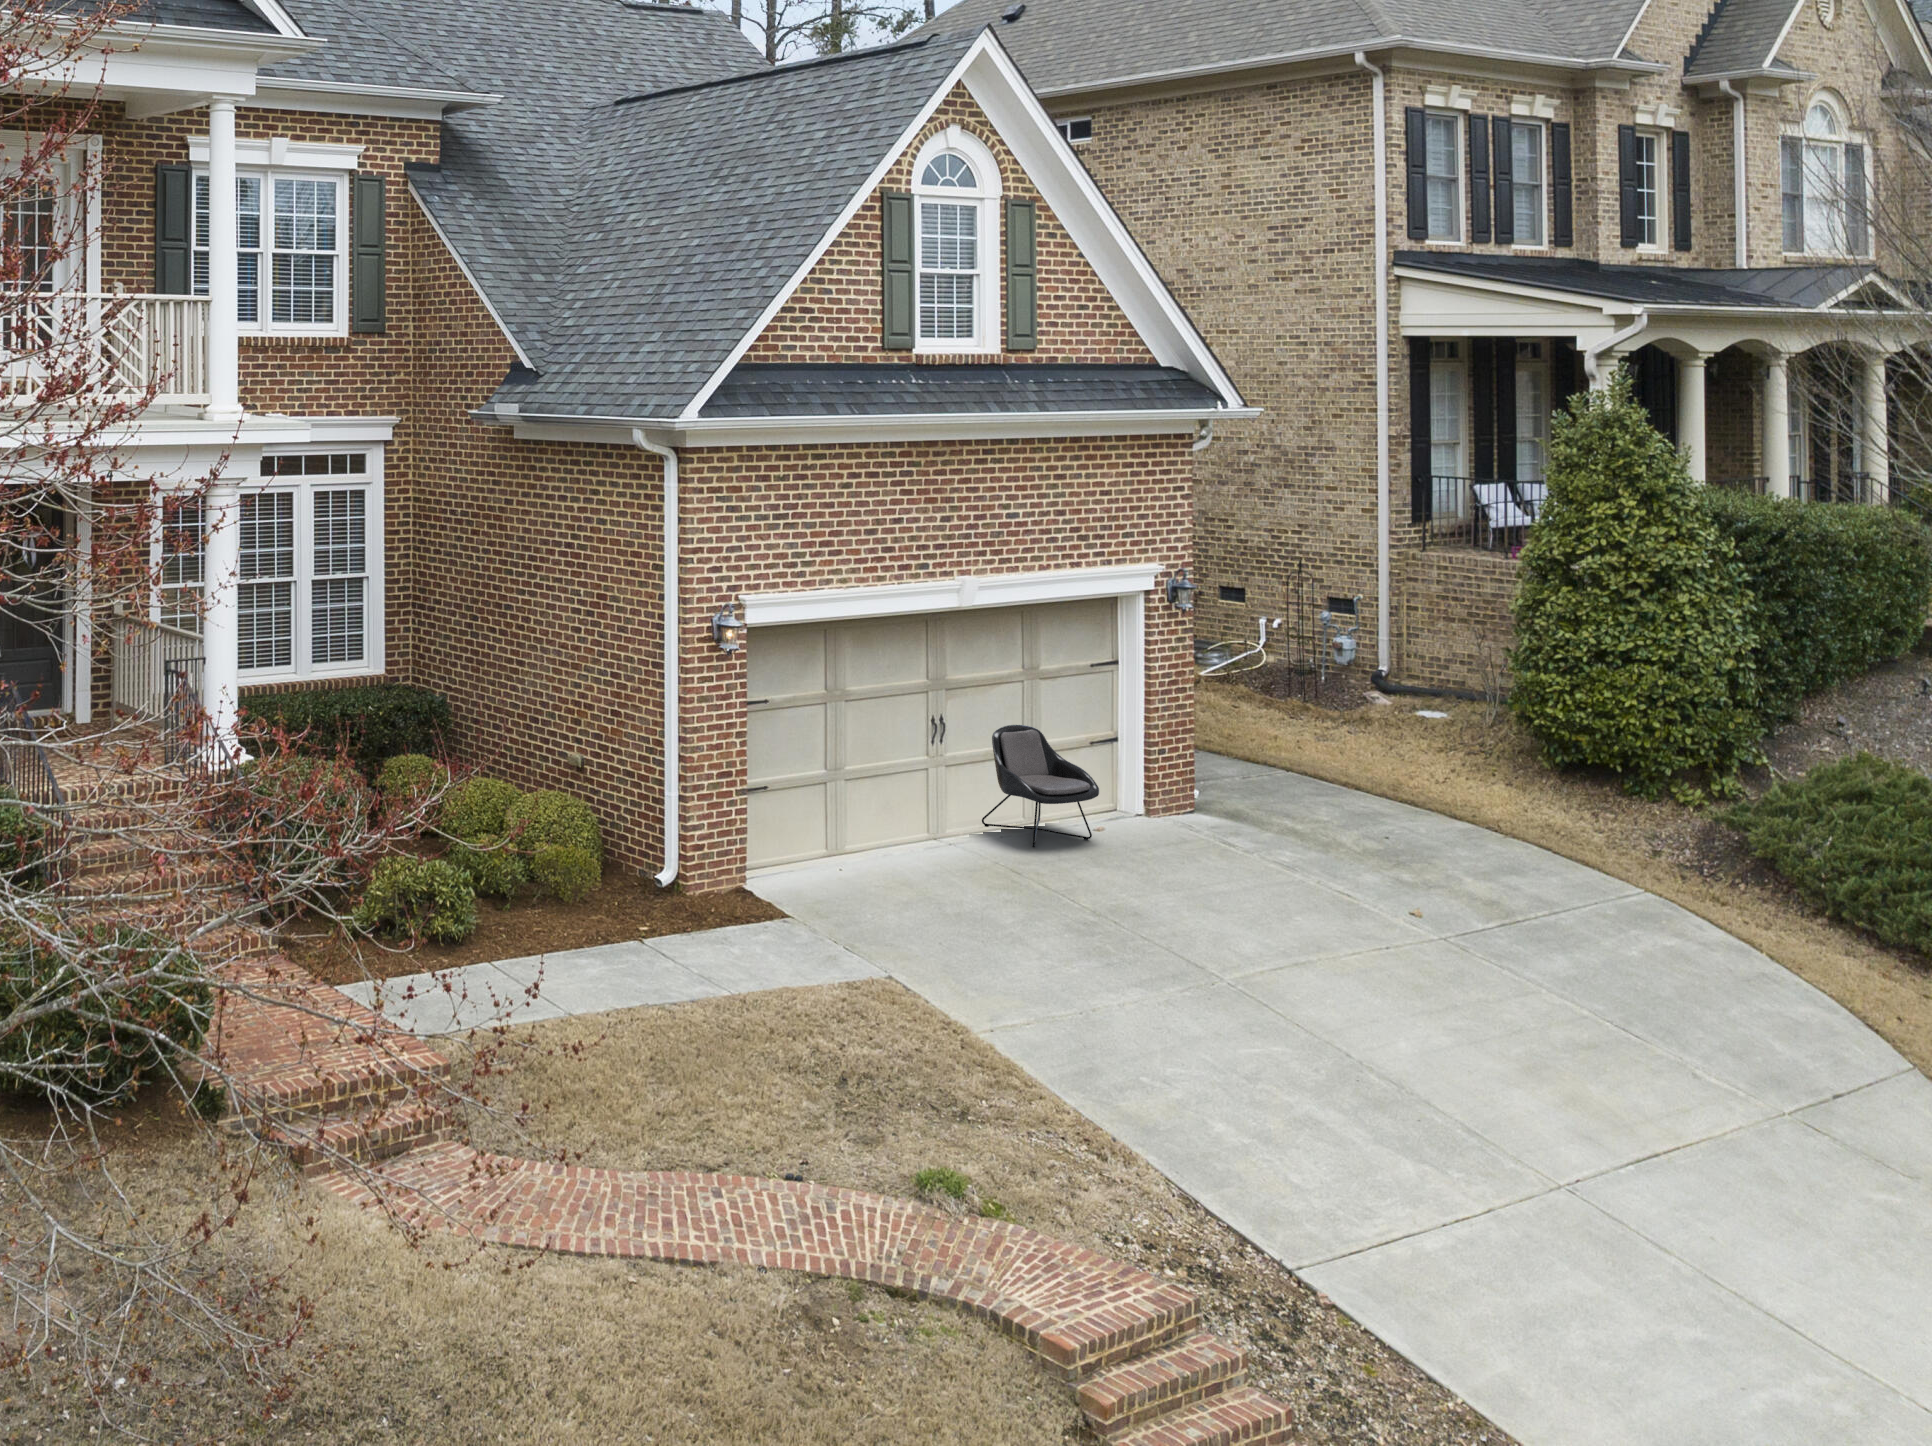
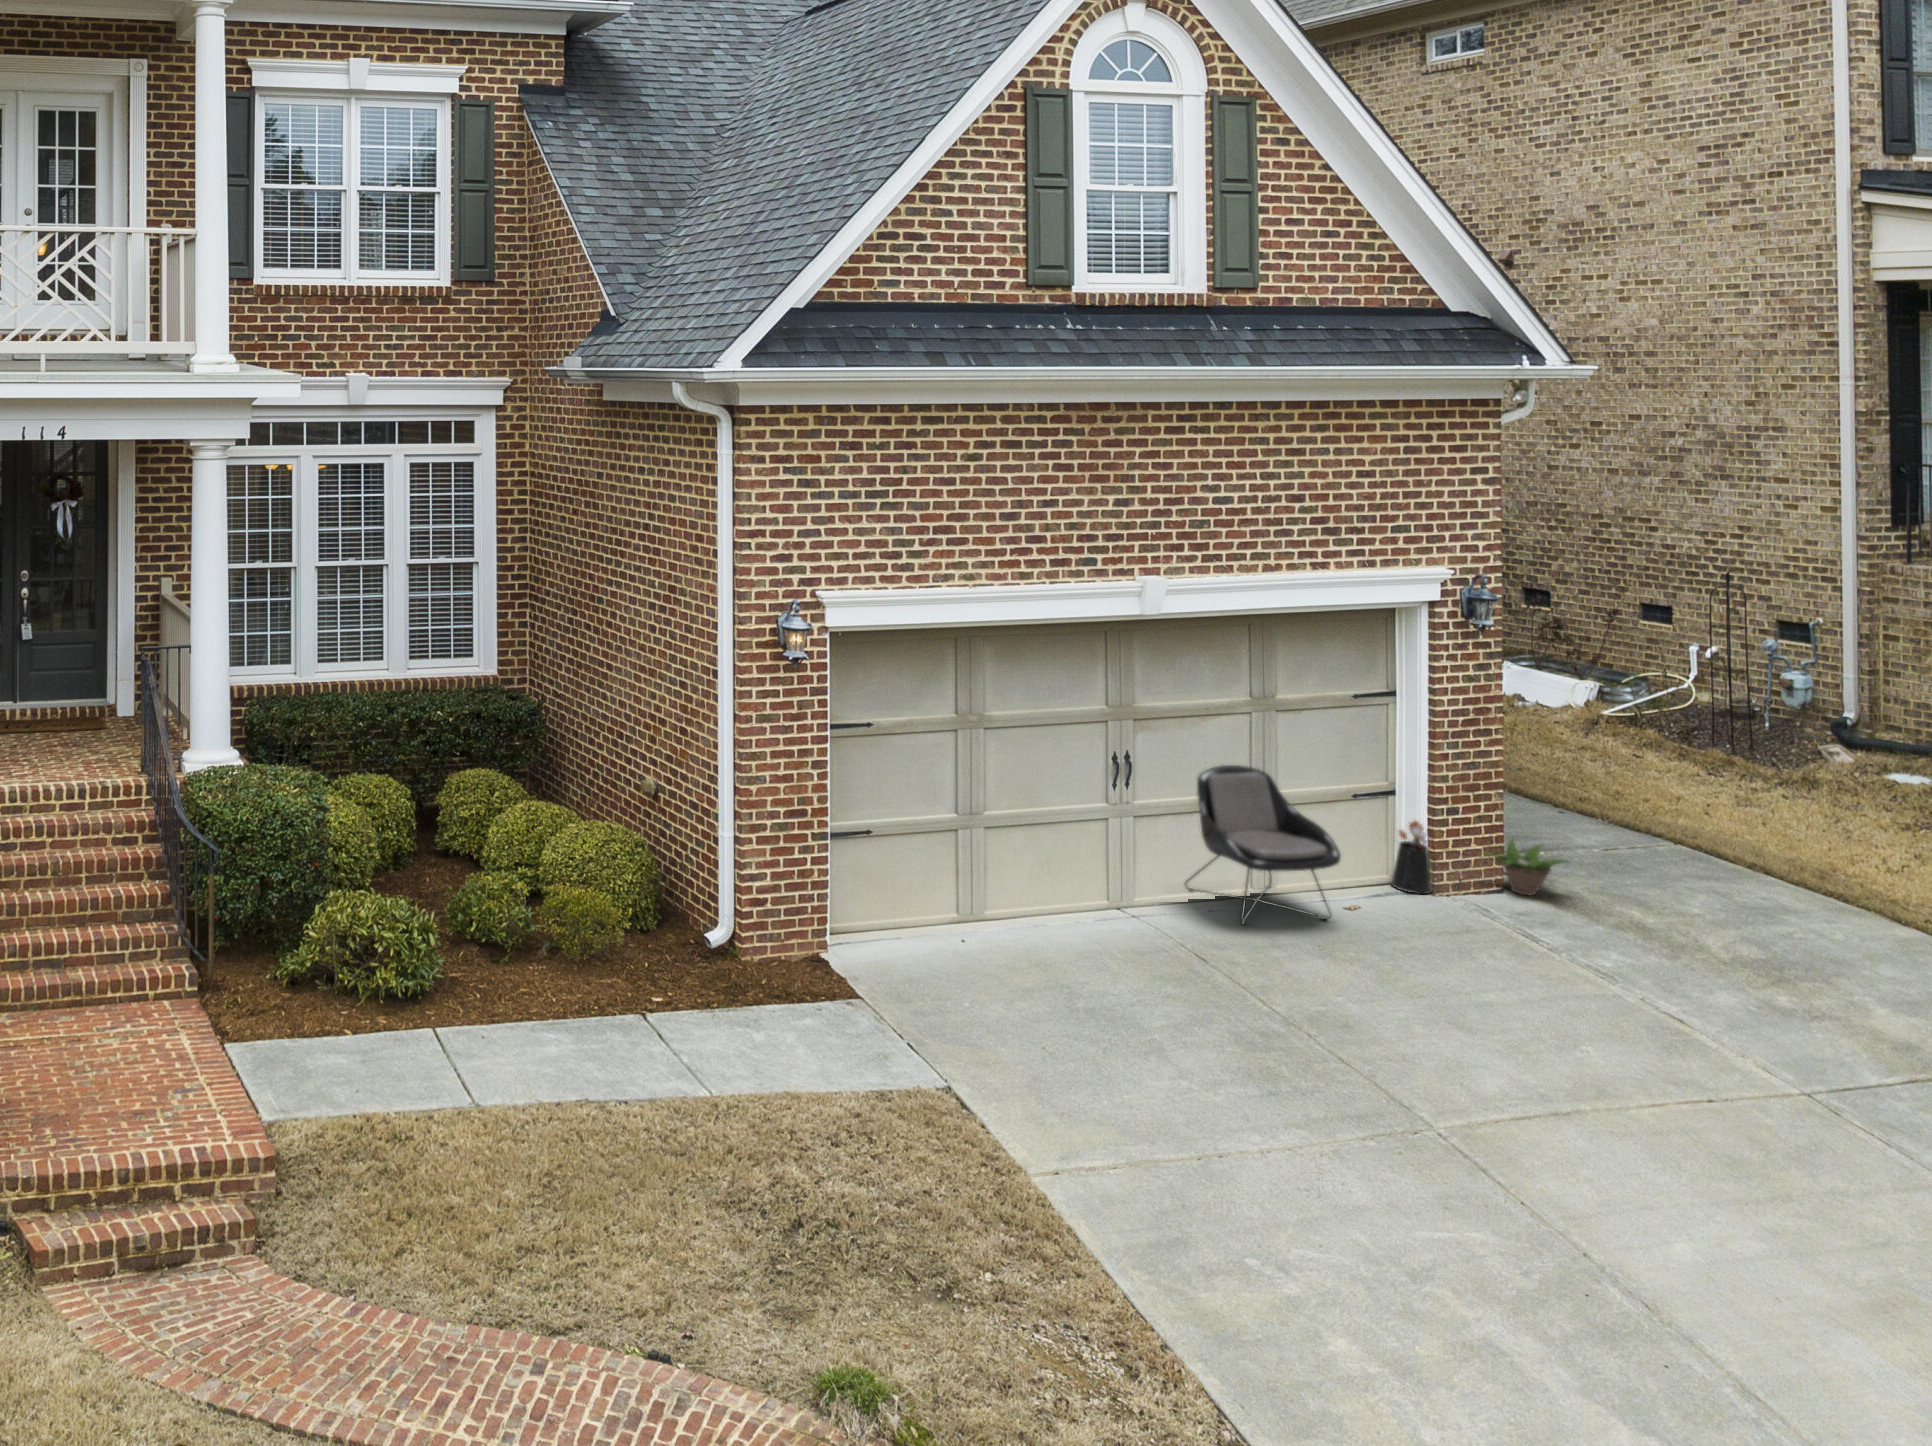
watering can: none [1118,761,1151,817] -> present [1390,821,1433,894]
decorative plant: none [1177,772,1240,814] -> present [1485,840,1568,895]

